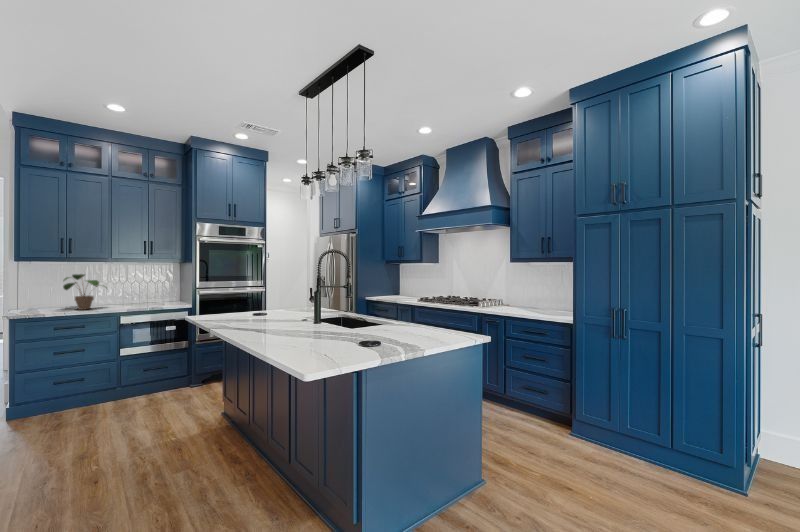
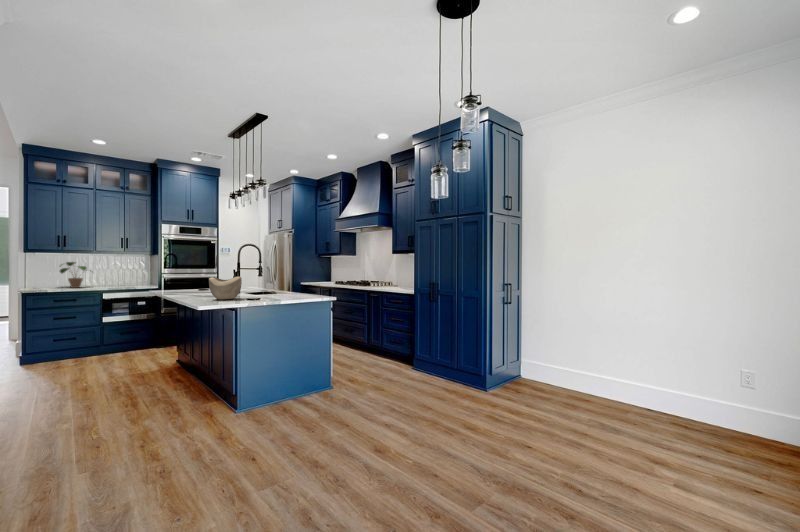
decorative bowl: none [309,307,359,348] -> present [209,277,242,299]

